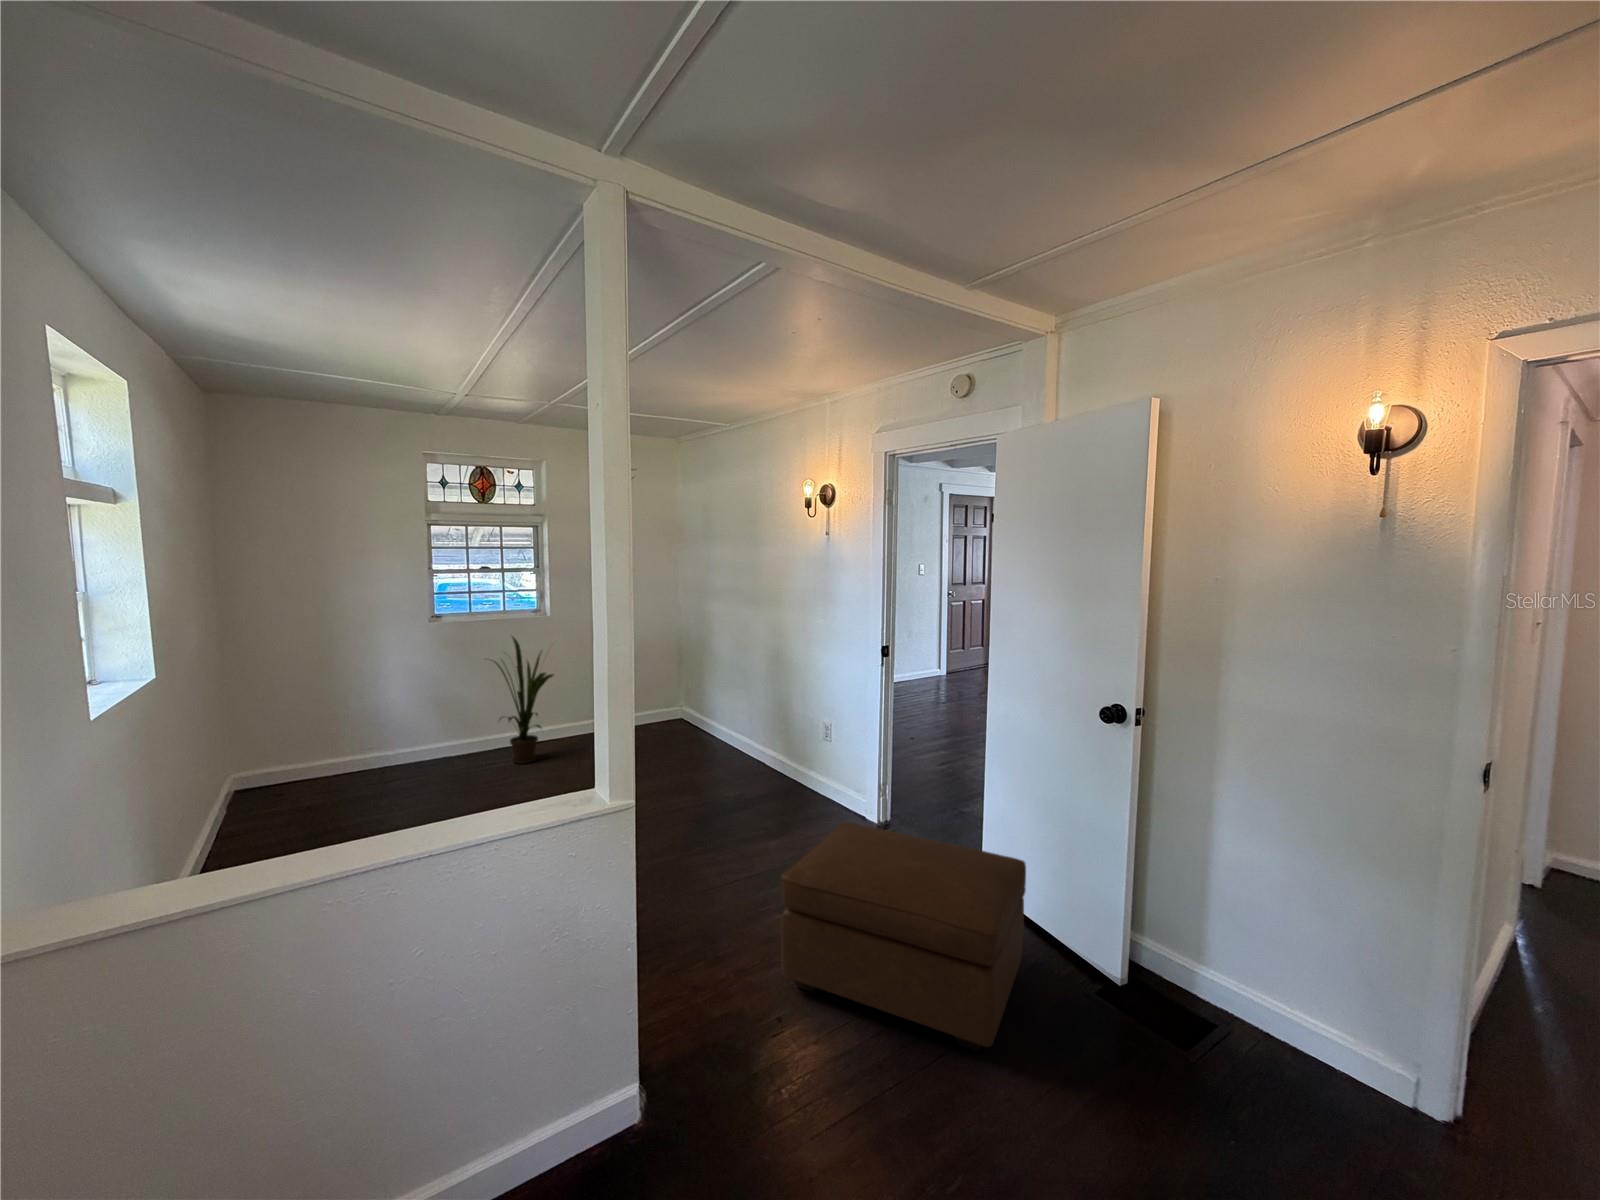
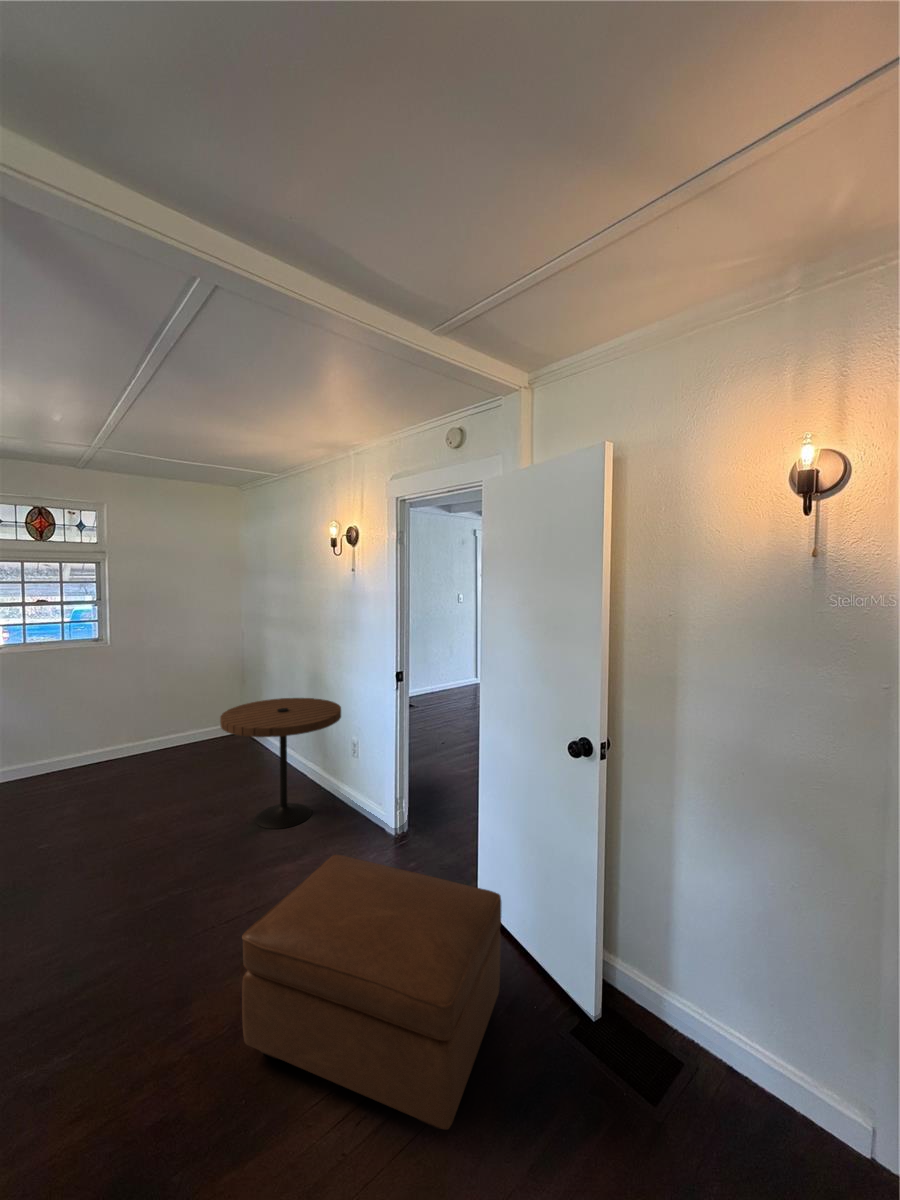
house plant: present [495,637,553,764] -> none [29,663,110,785]
side table: none [690,676,816,813] -> present [220,698,341,829]

